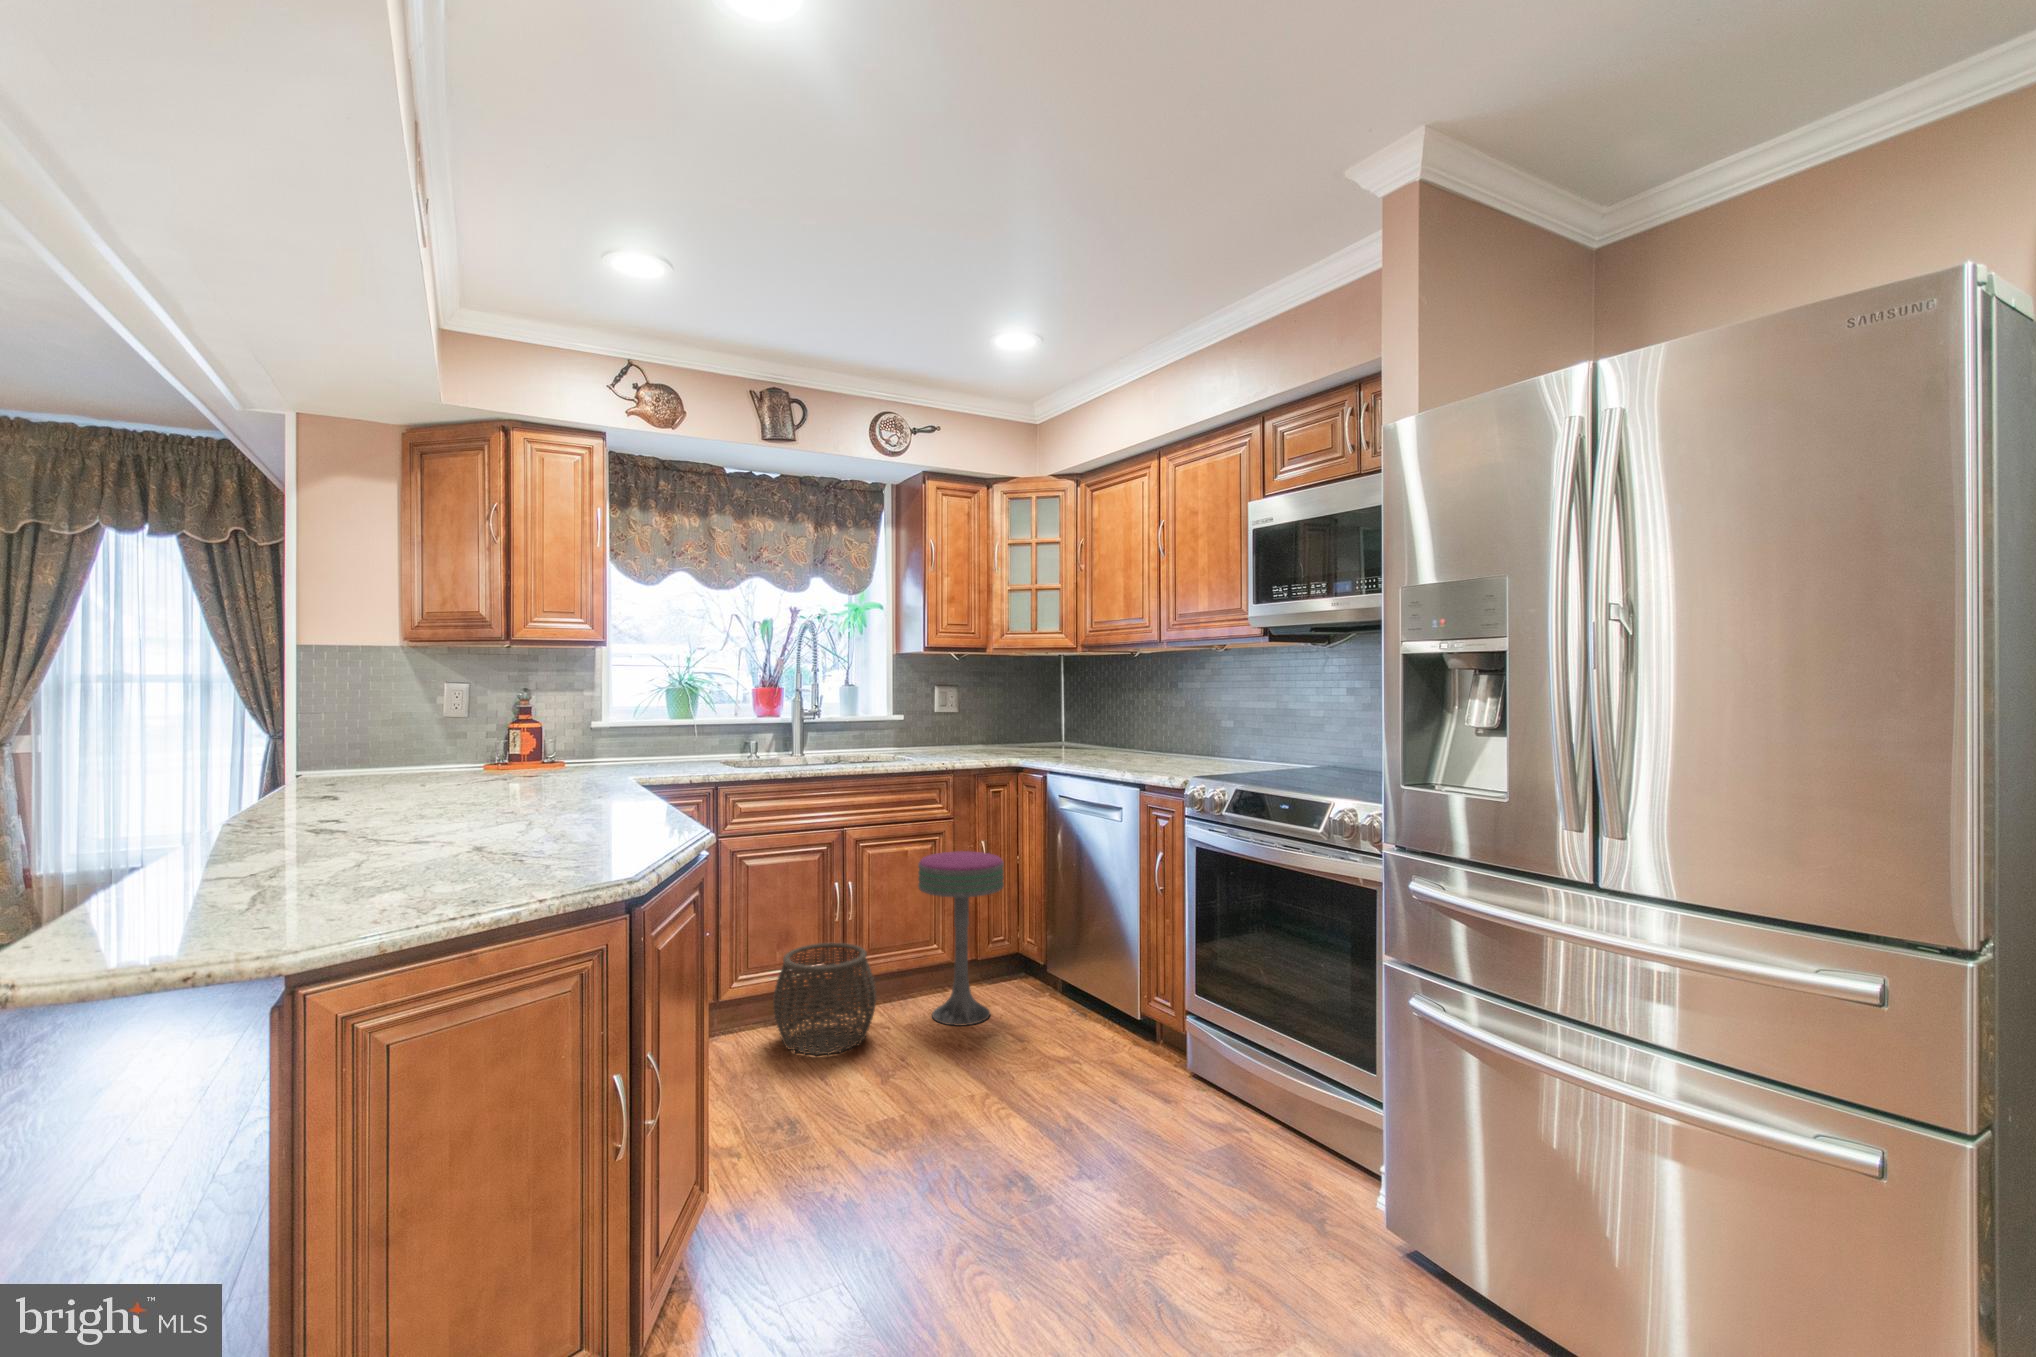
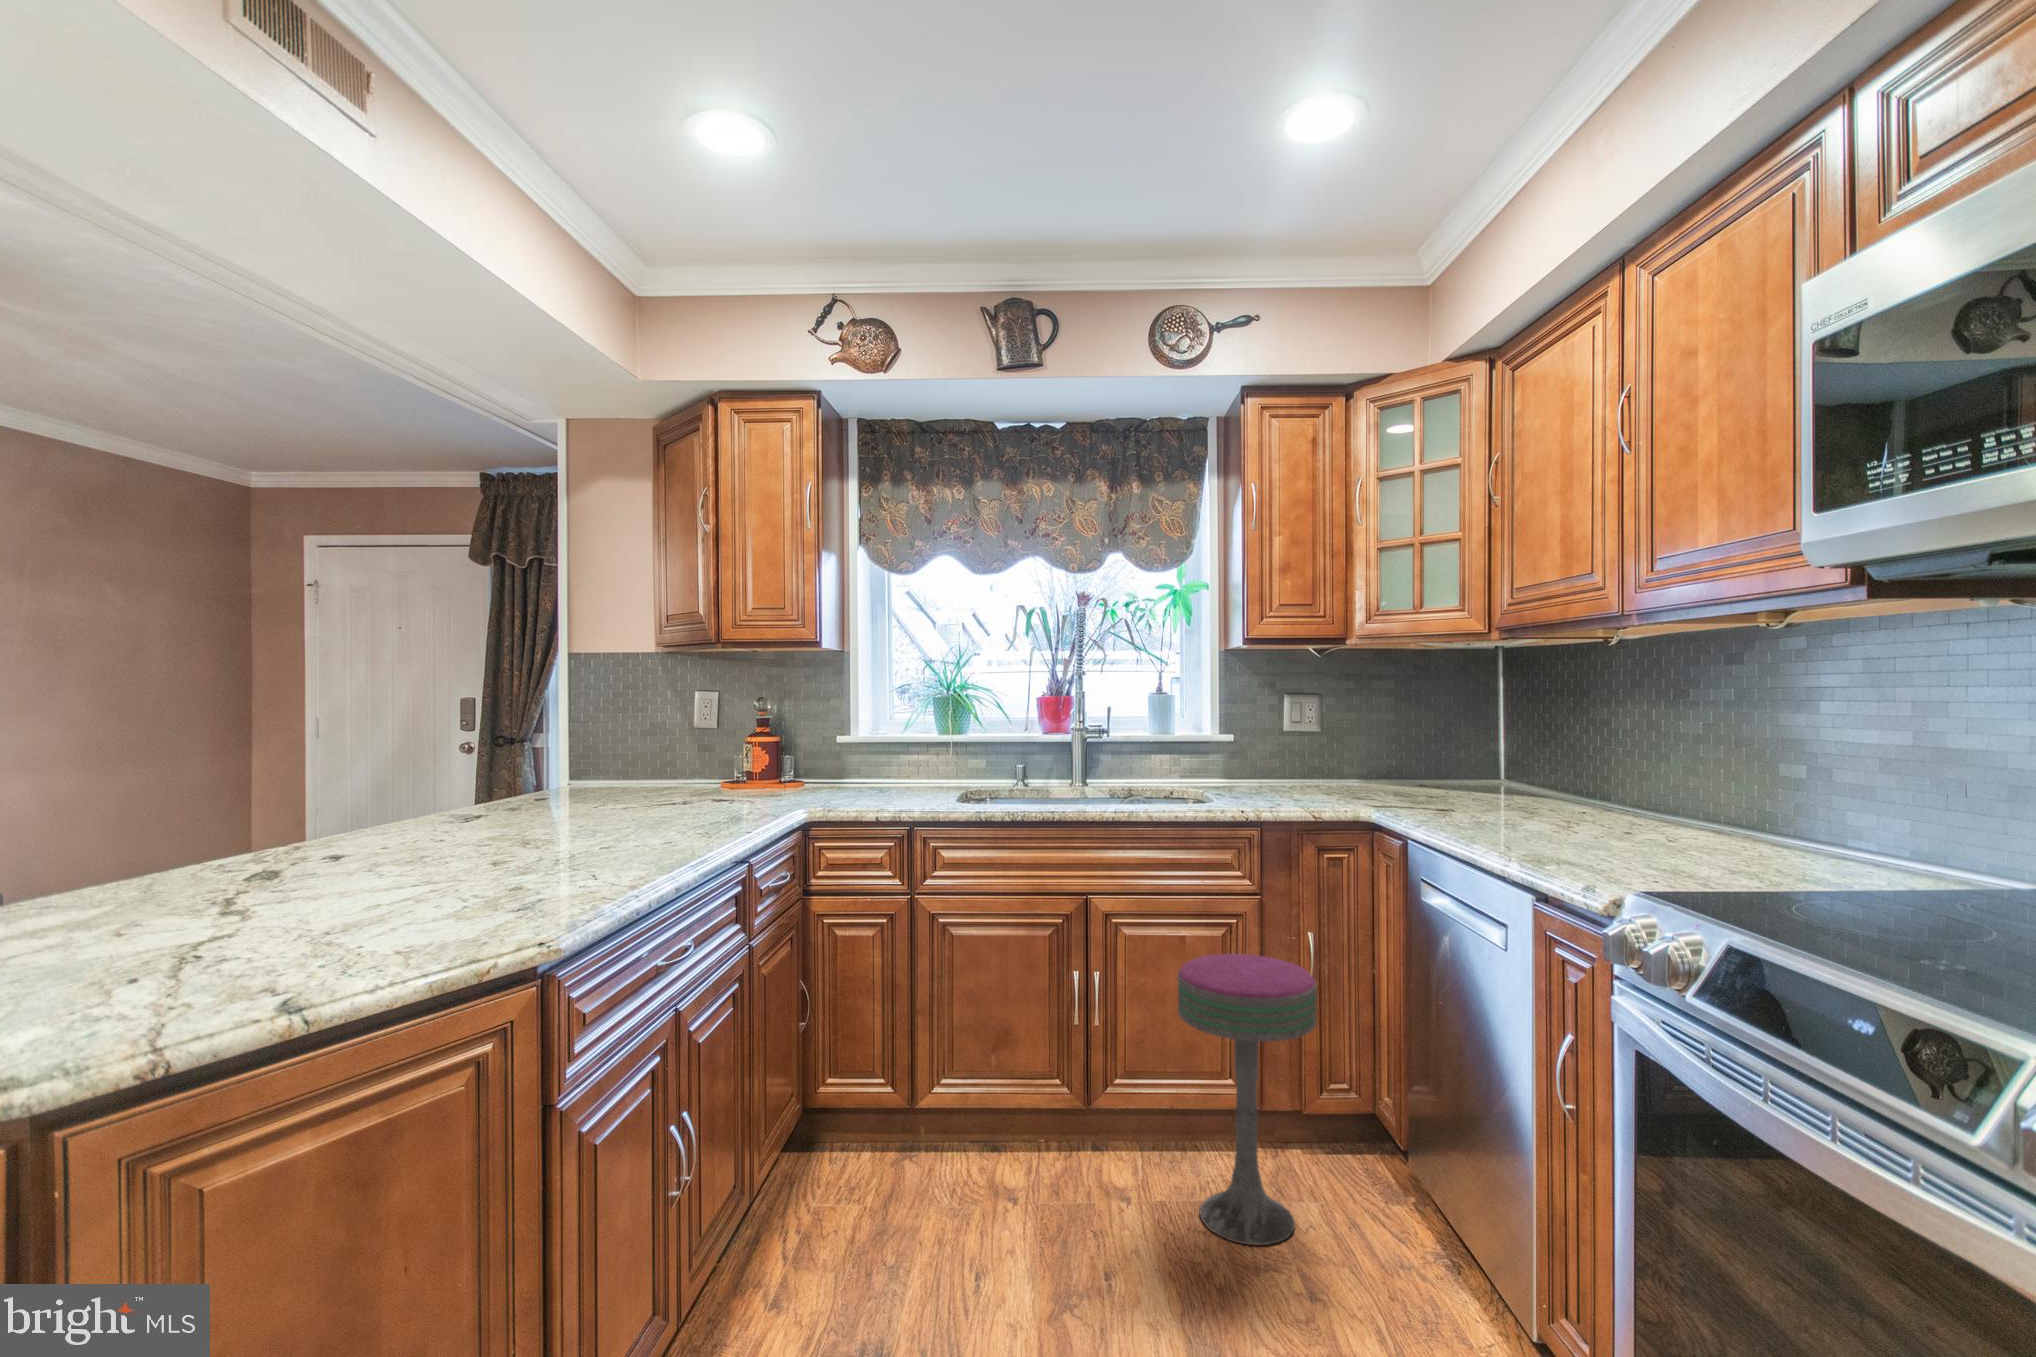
woven basket: present [773,943,876,1055] -> none [954,1061,1100,1241]

